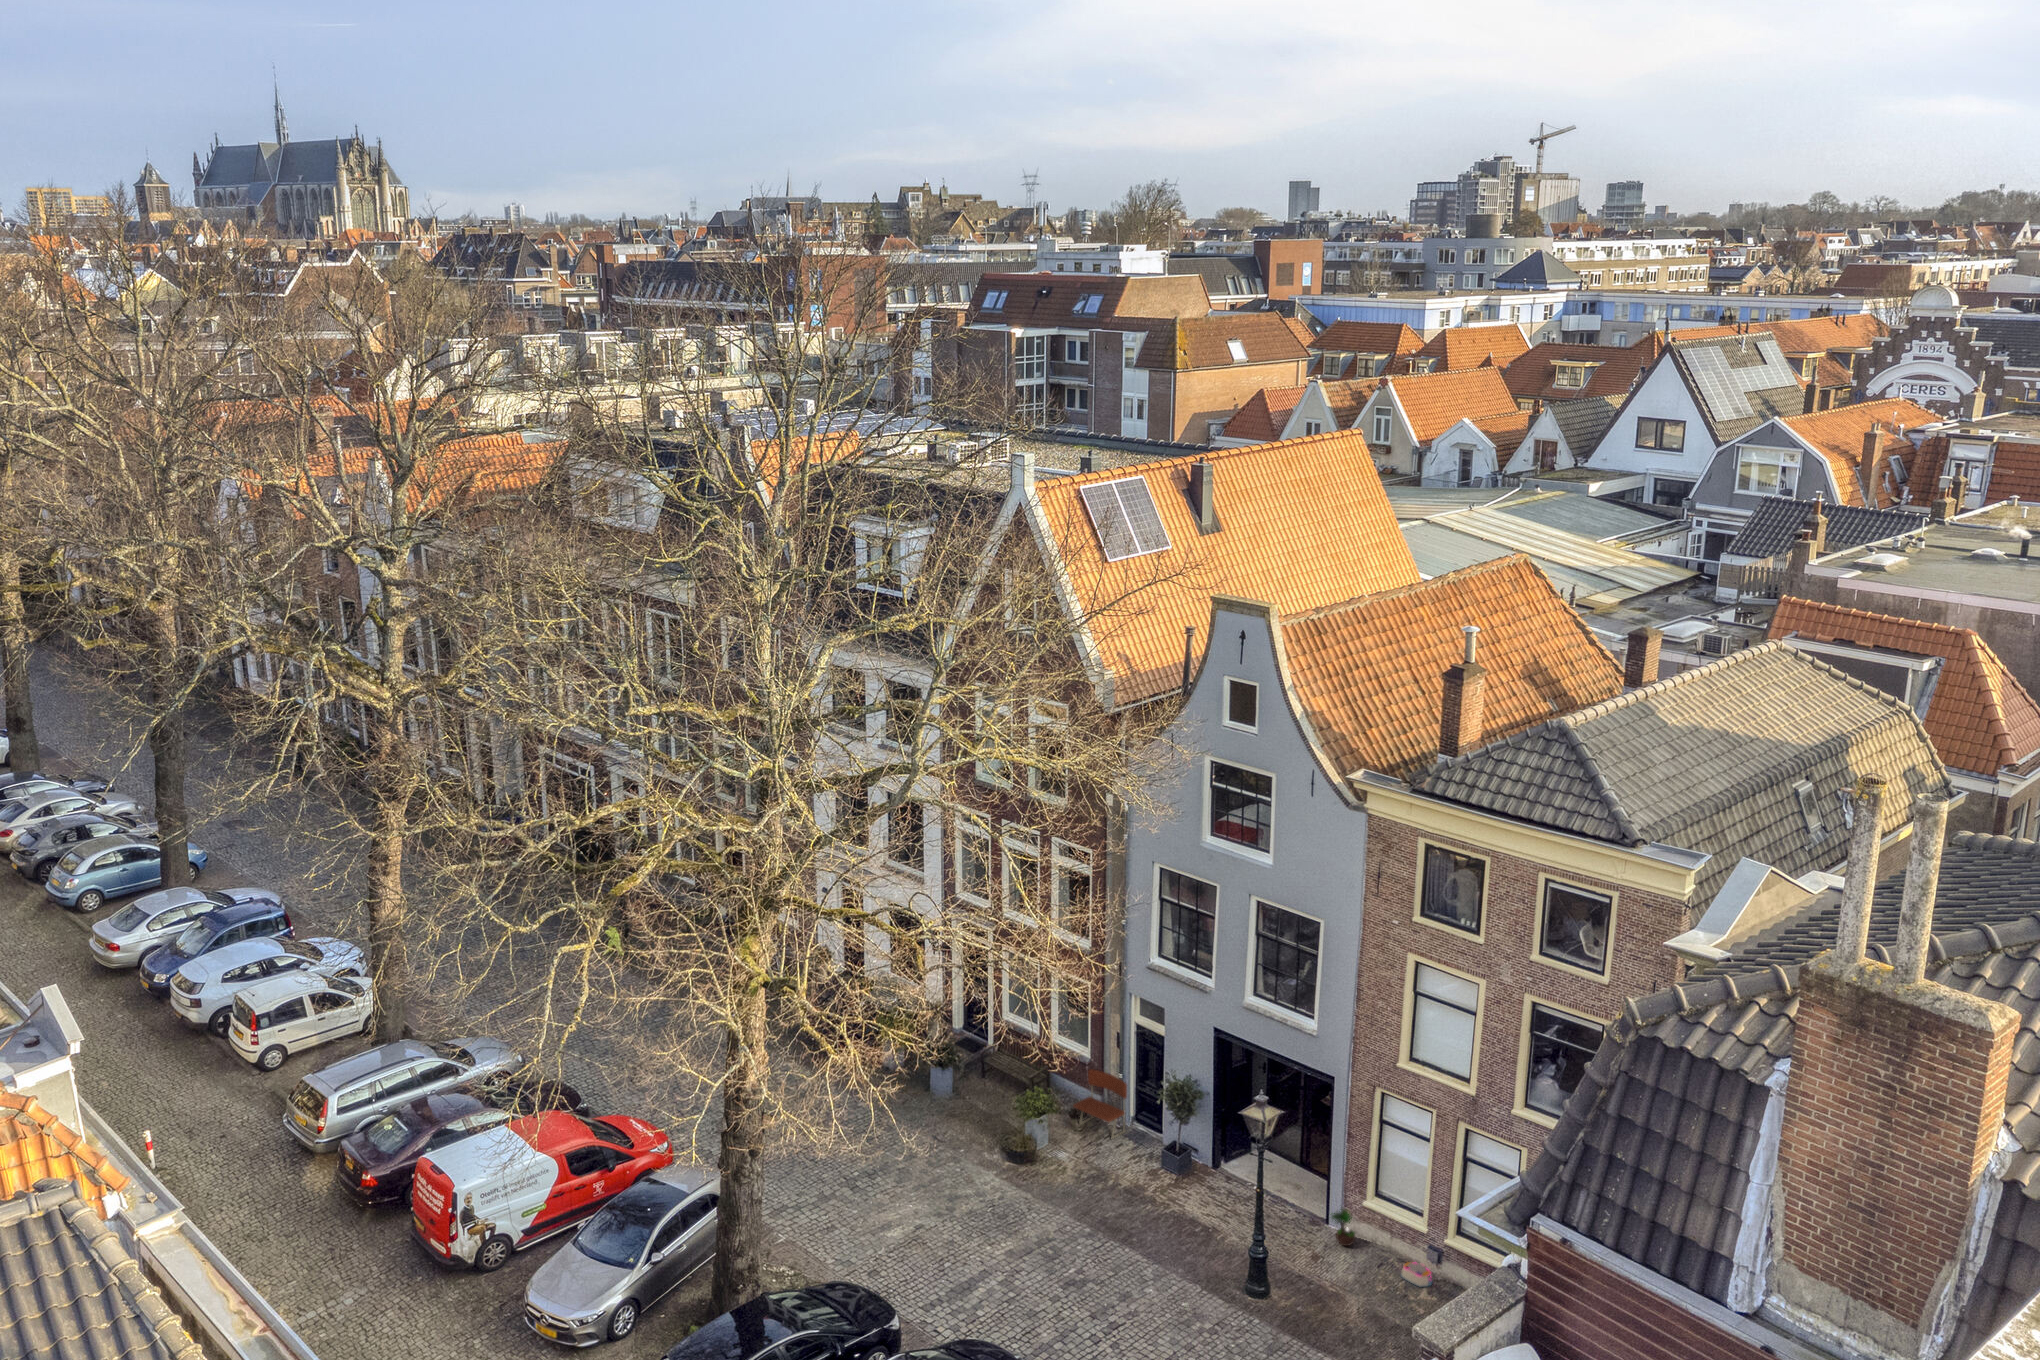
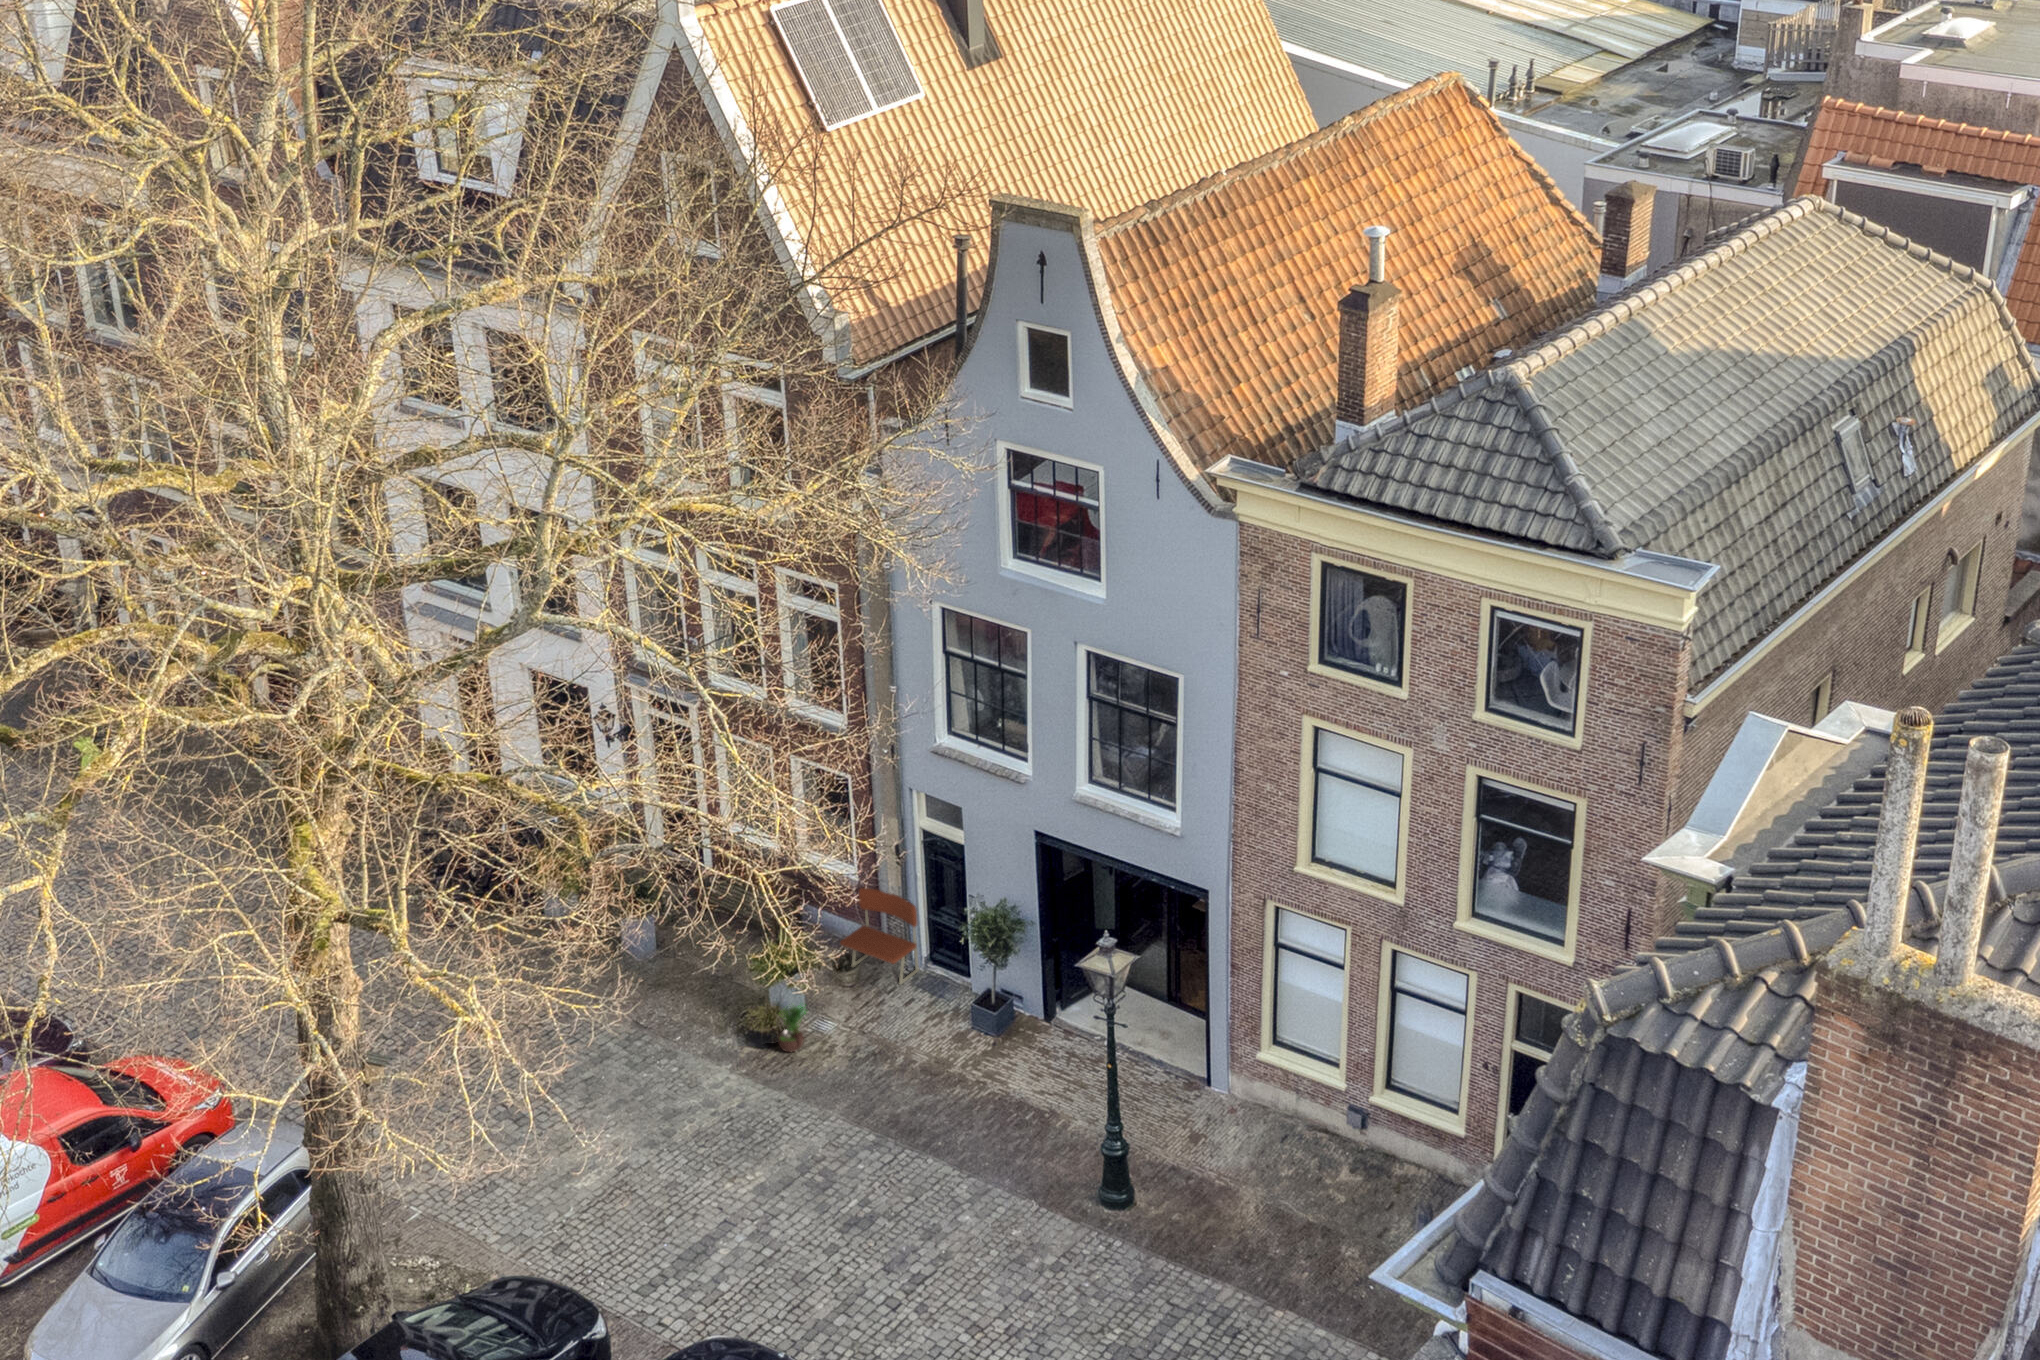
potted tree: present [1331,1209,1355,1246] -> present [778,1006,806,1052]
storage bin: present [1401,1262,1432,1287] -> none [1309,1125,1352,1160]

